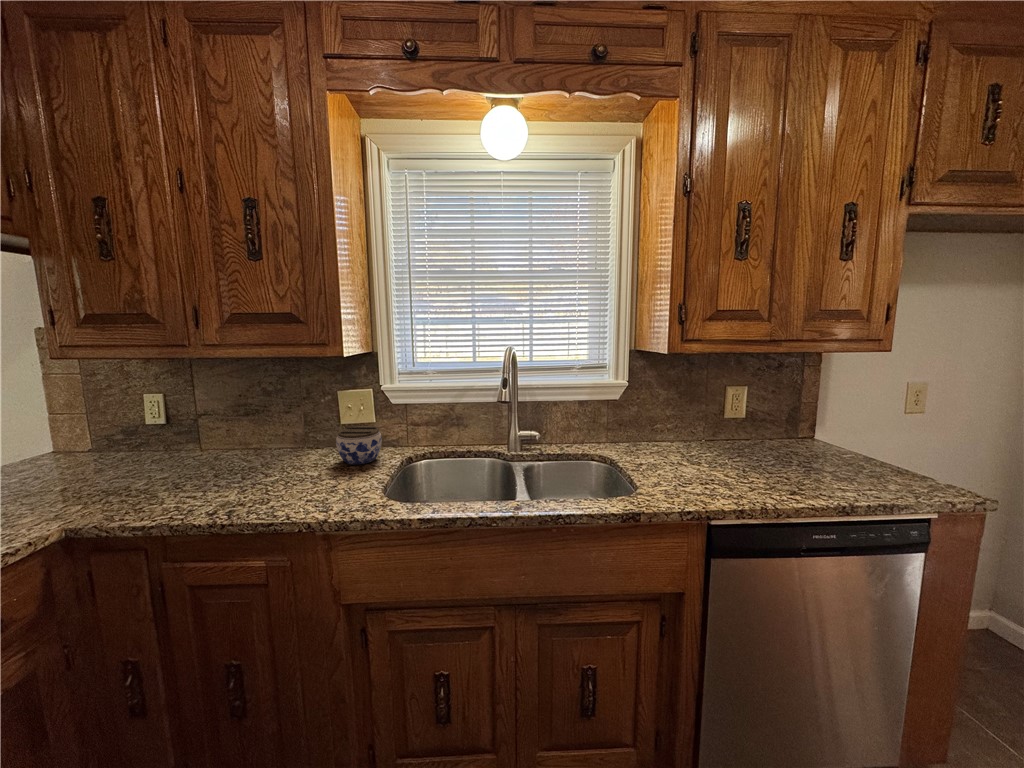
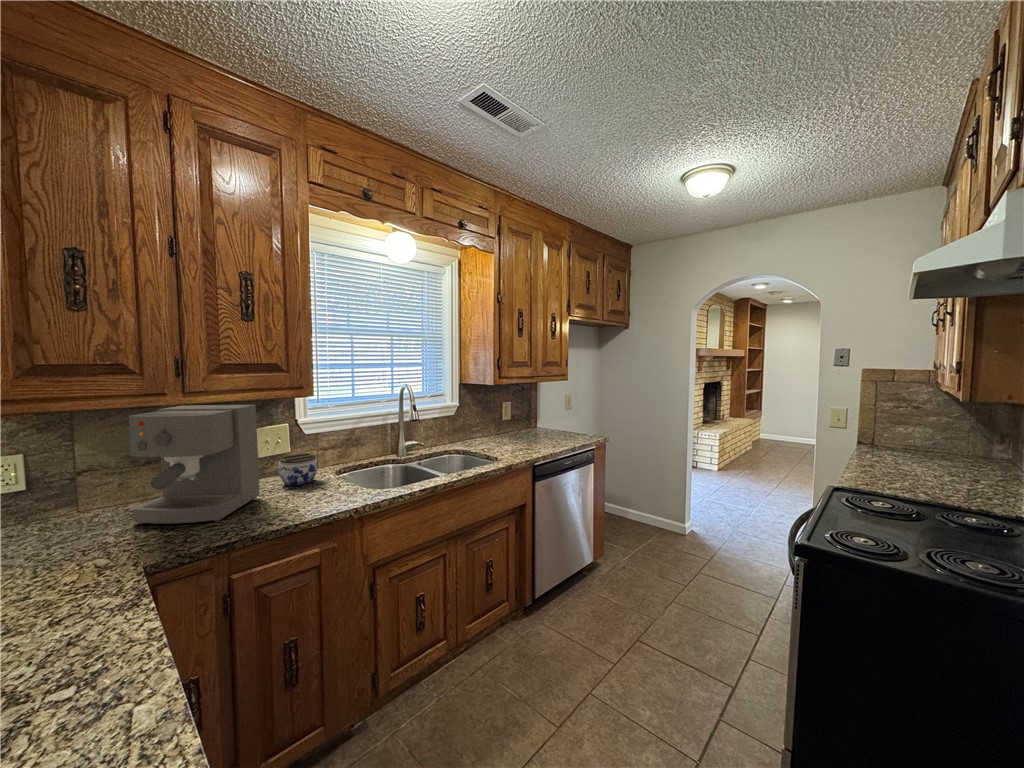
coffee maker: none [123,359,292,492] -> present [129,405,259,524]

